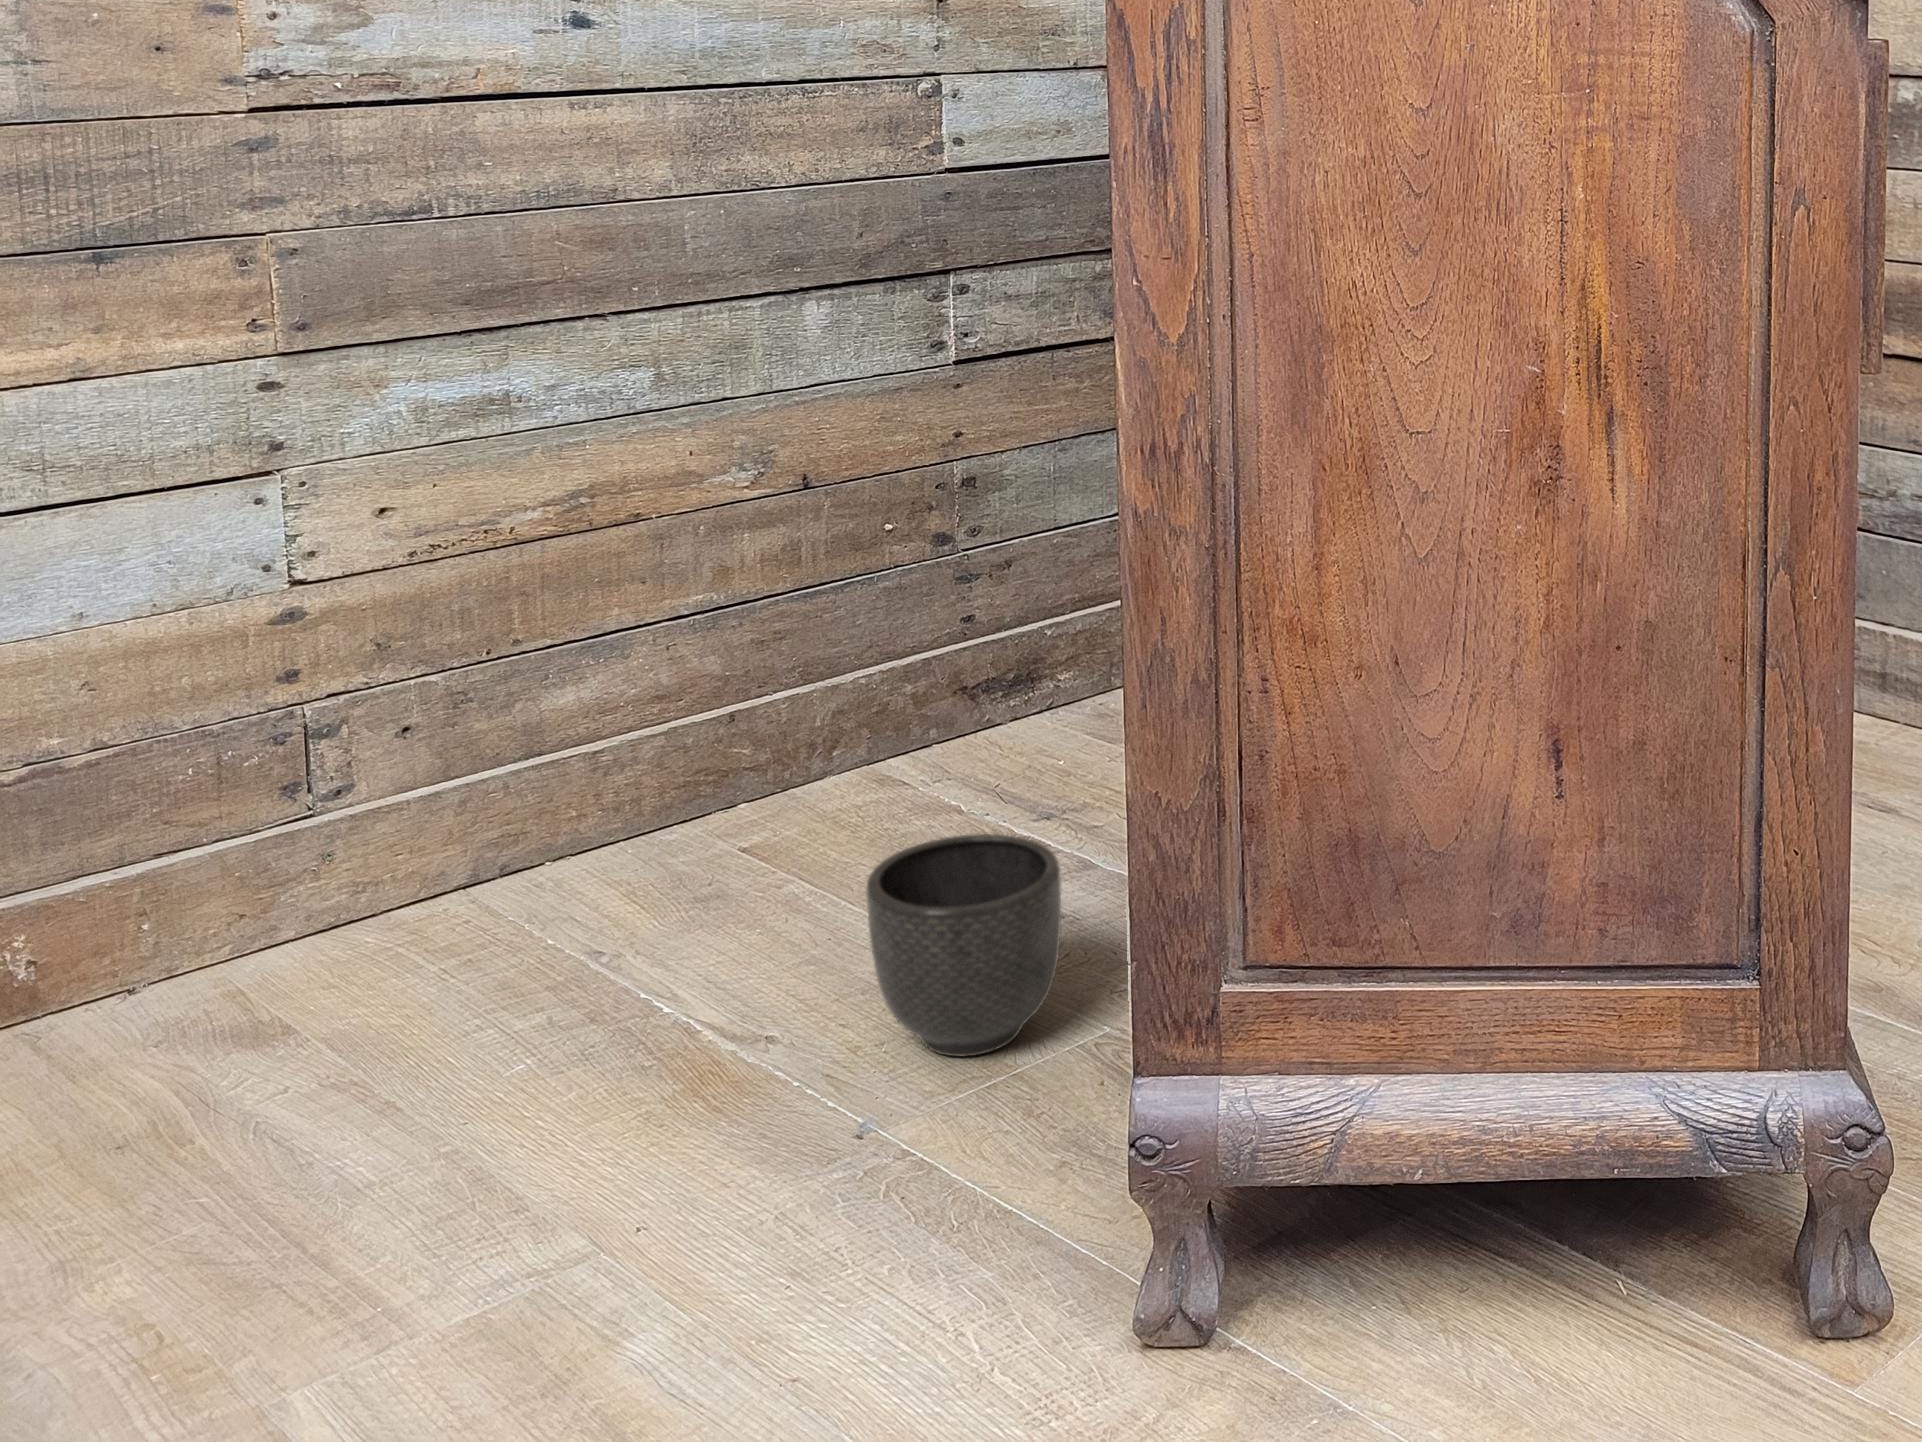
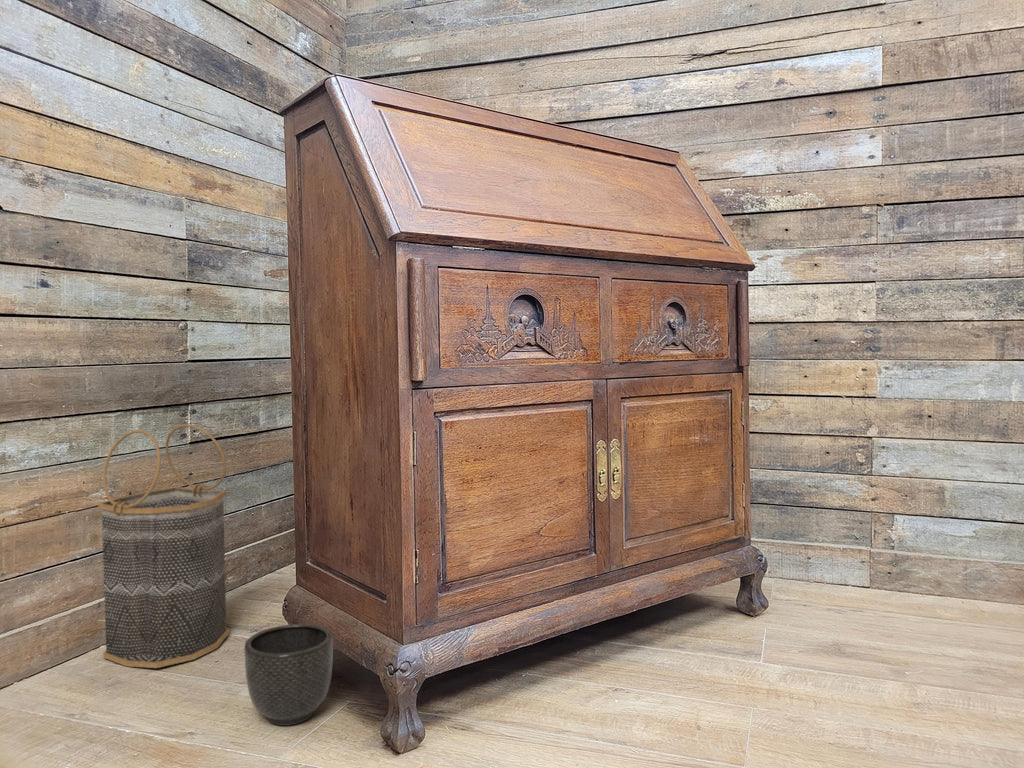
basket: none [700,334,986,870] -> present [98,424,229,668]

